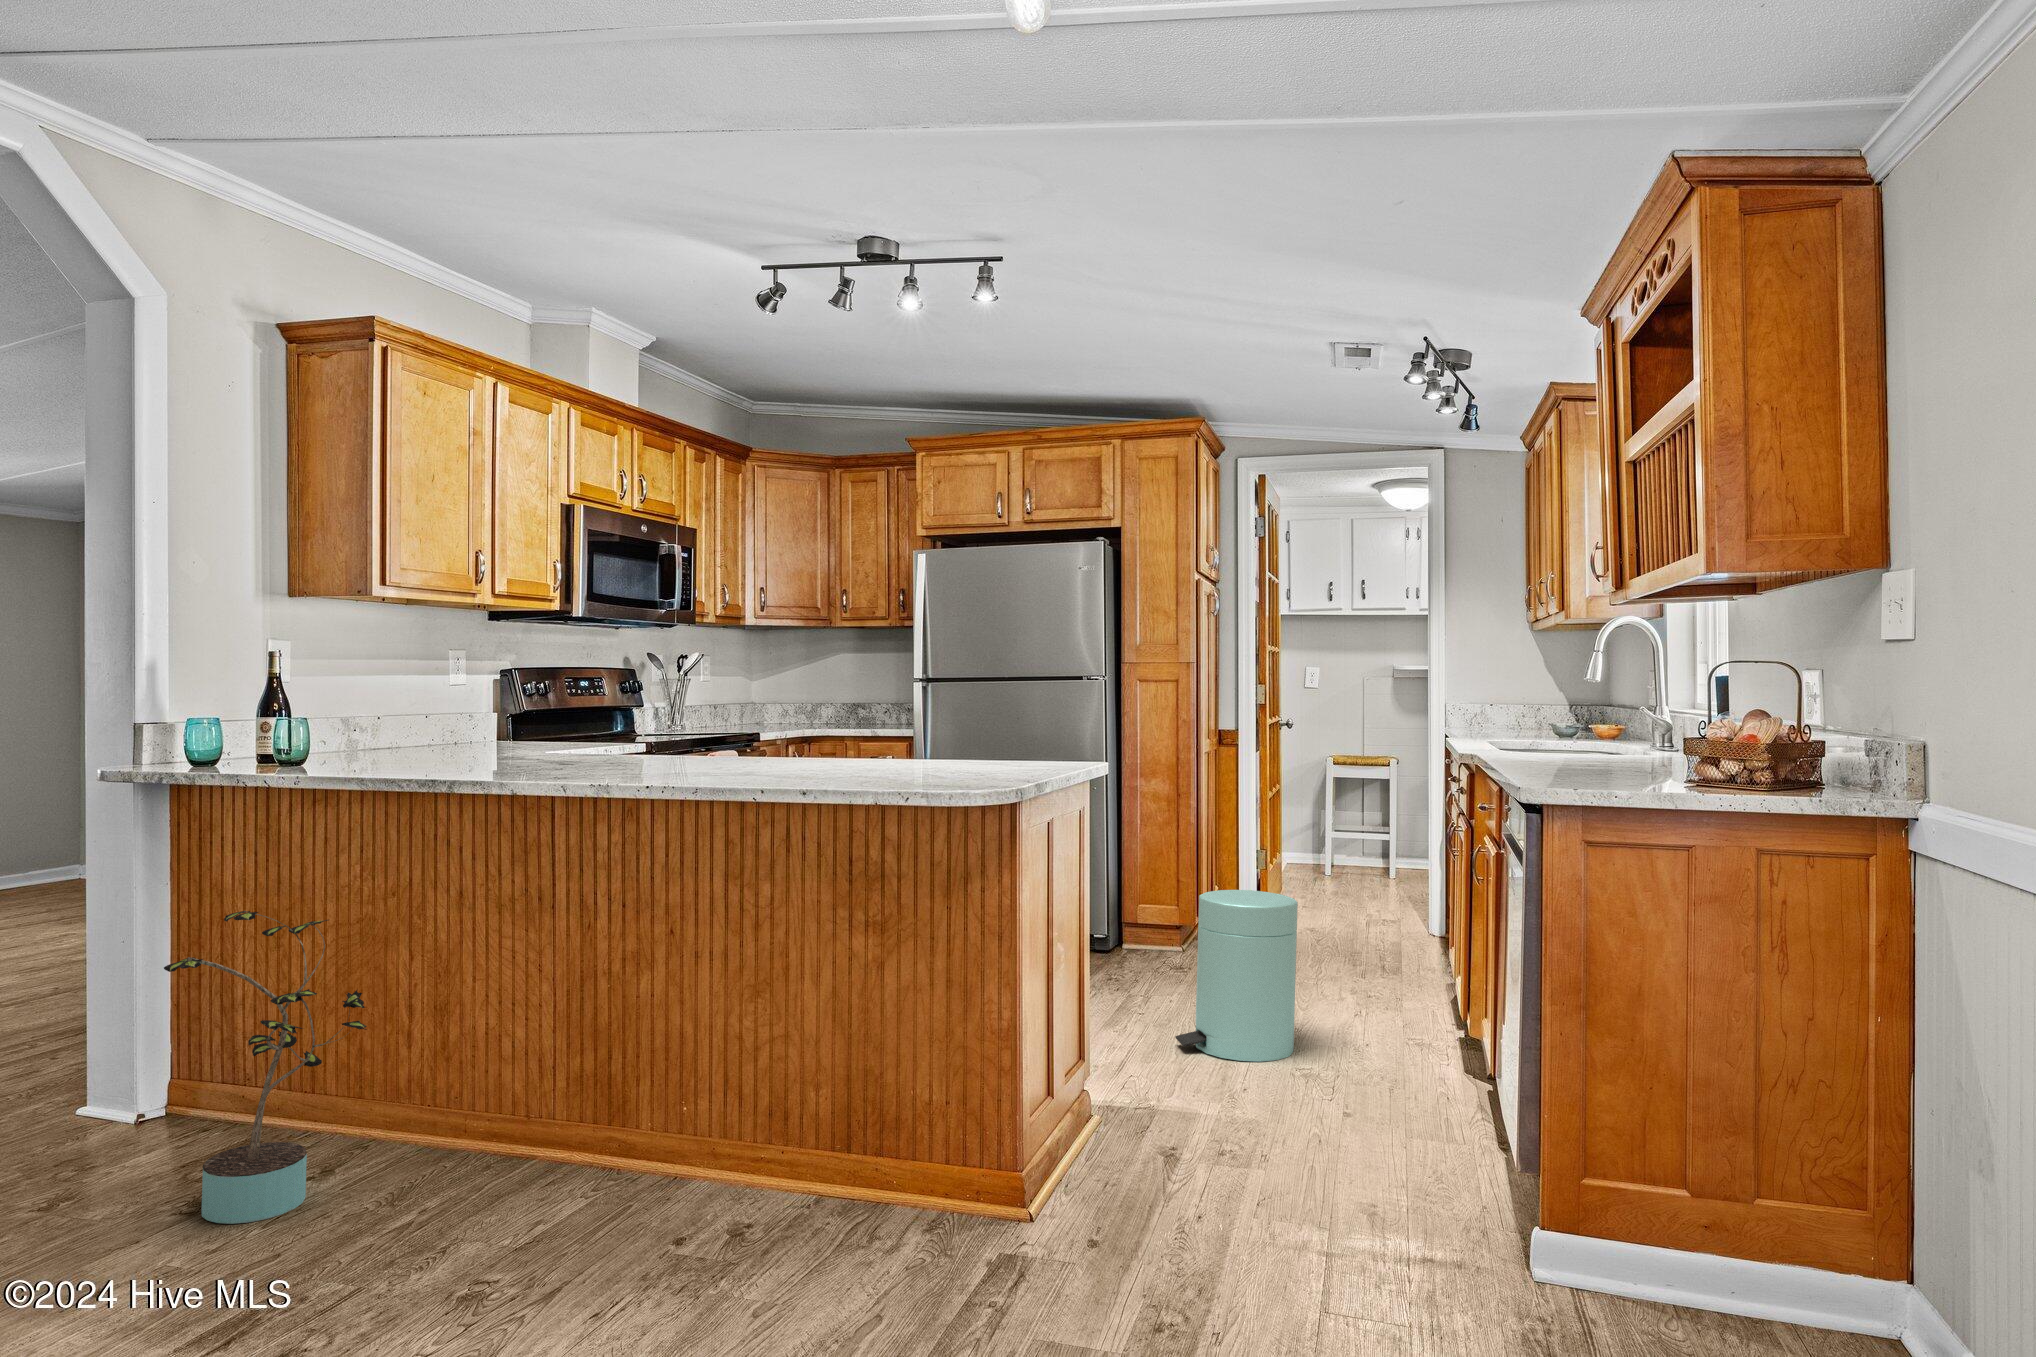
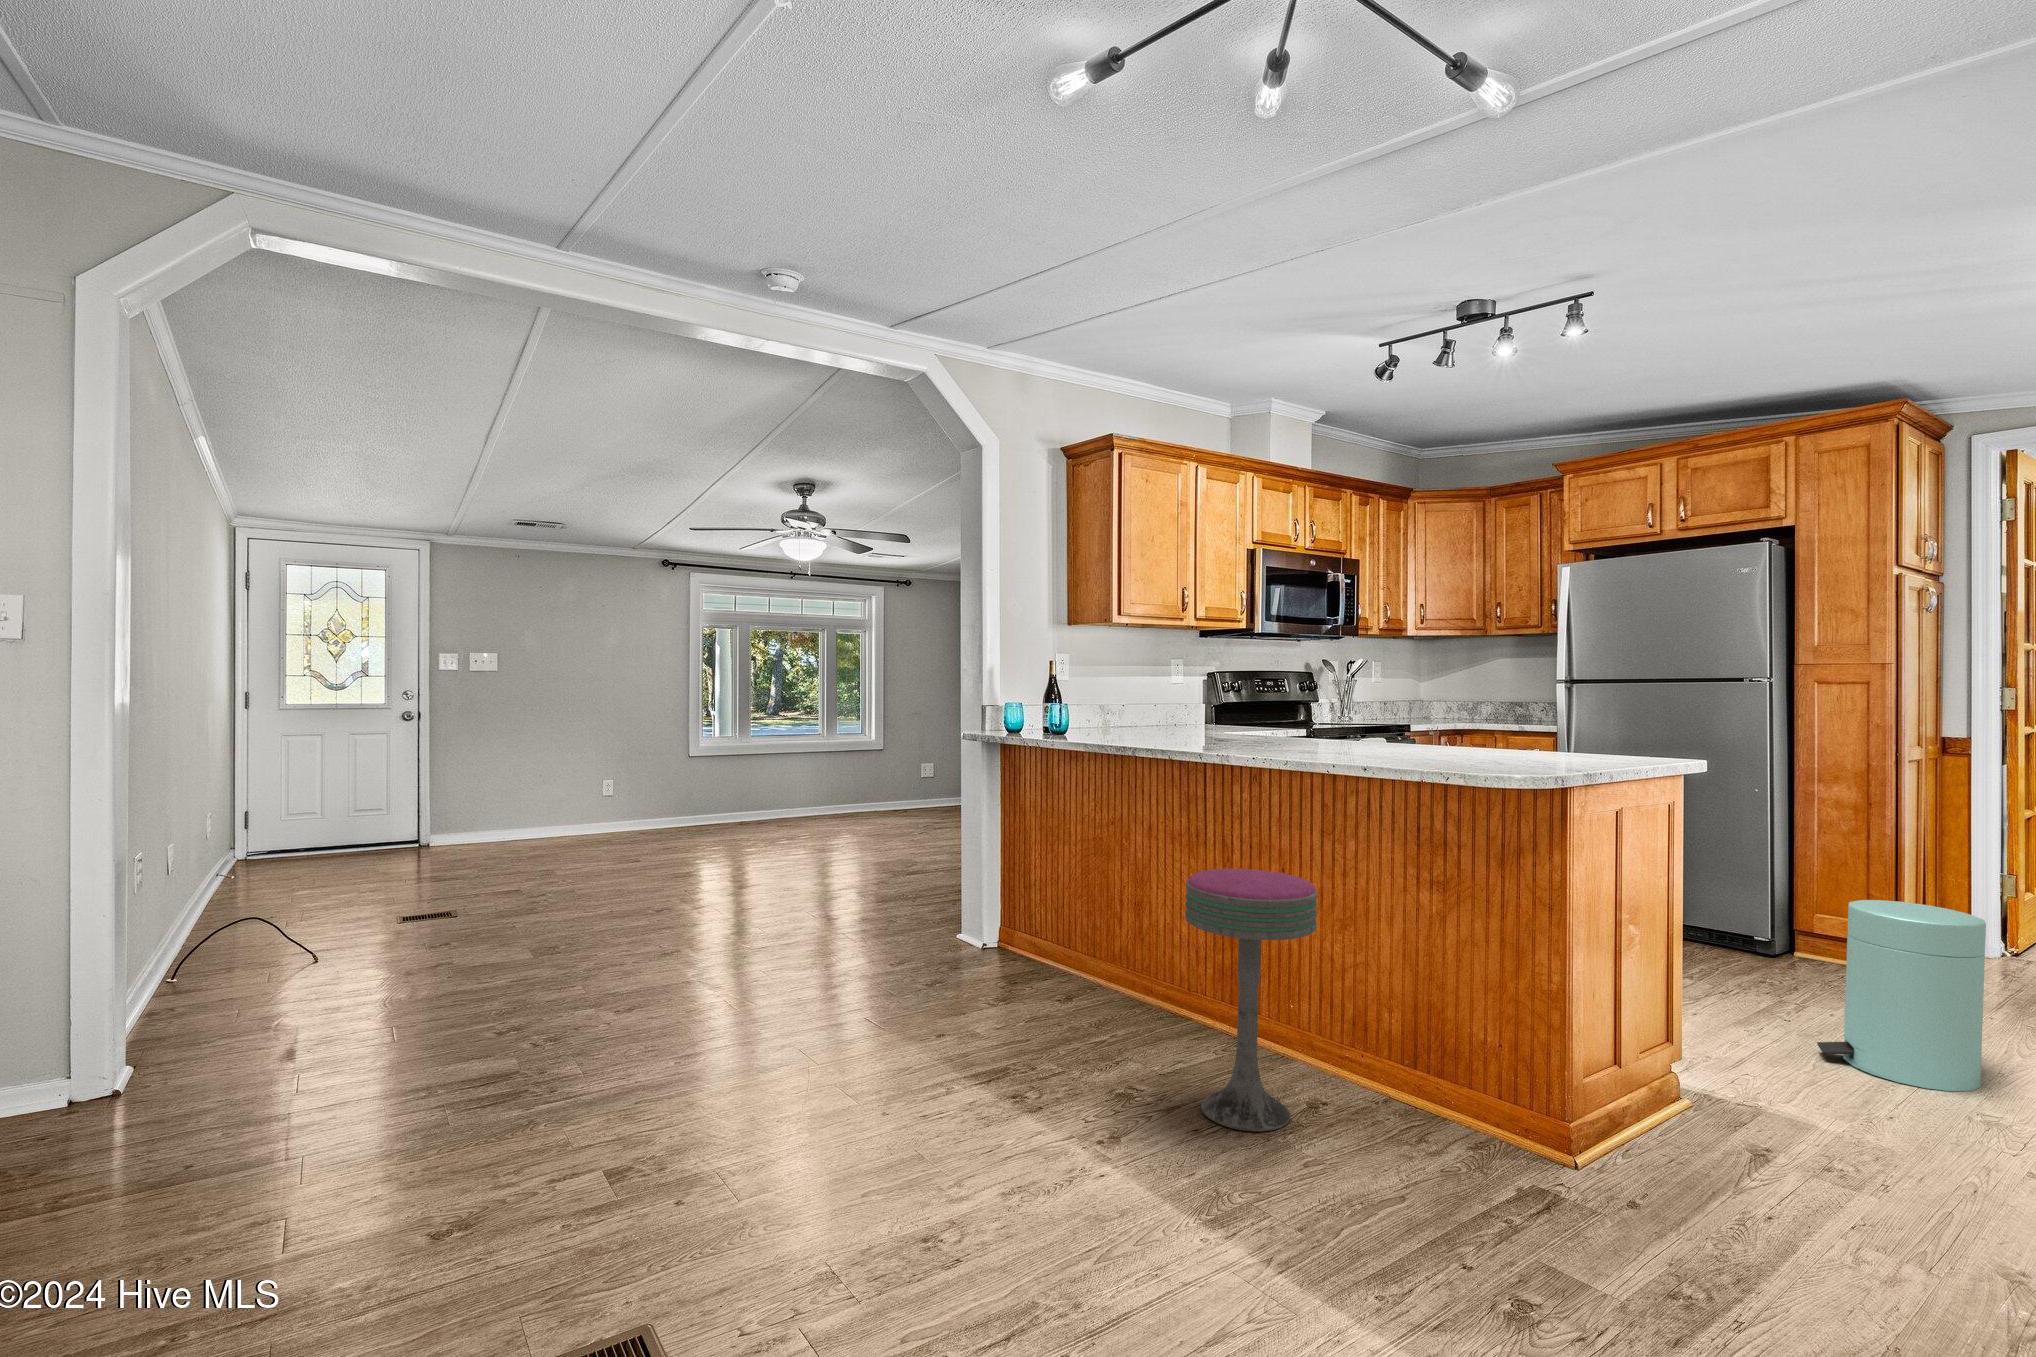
potted plant: present [164,911,367,1224] -> none [972,825,1083,1022]
bar stool: none [571,936,749,1290] -> present [1185,869,1318,1132]

